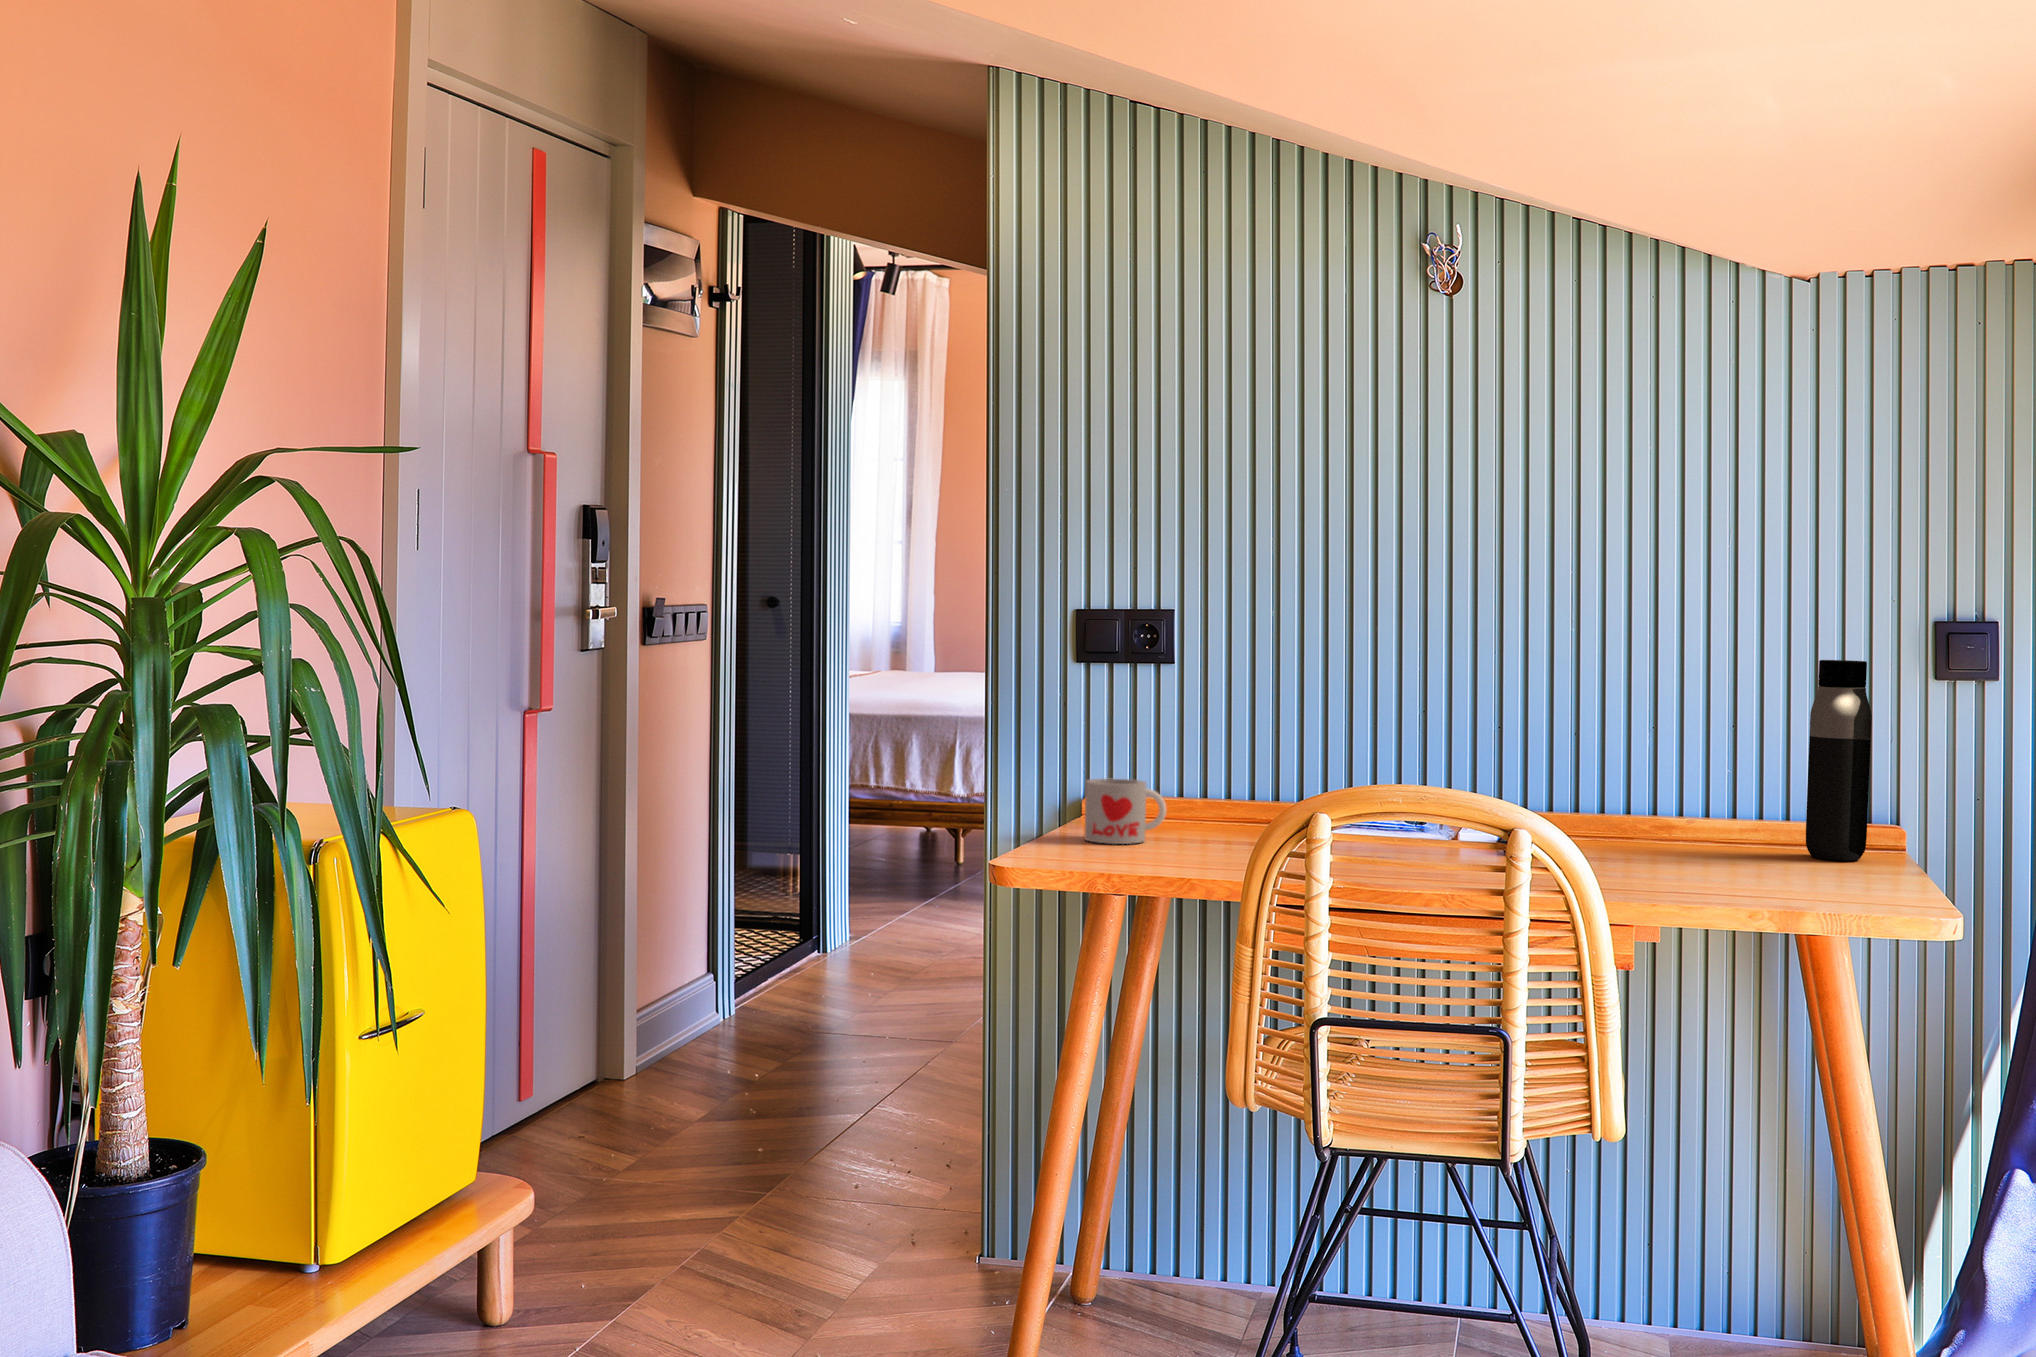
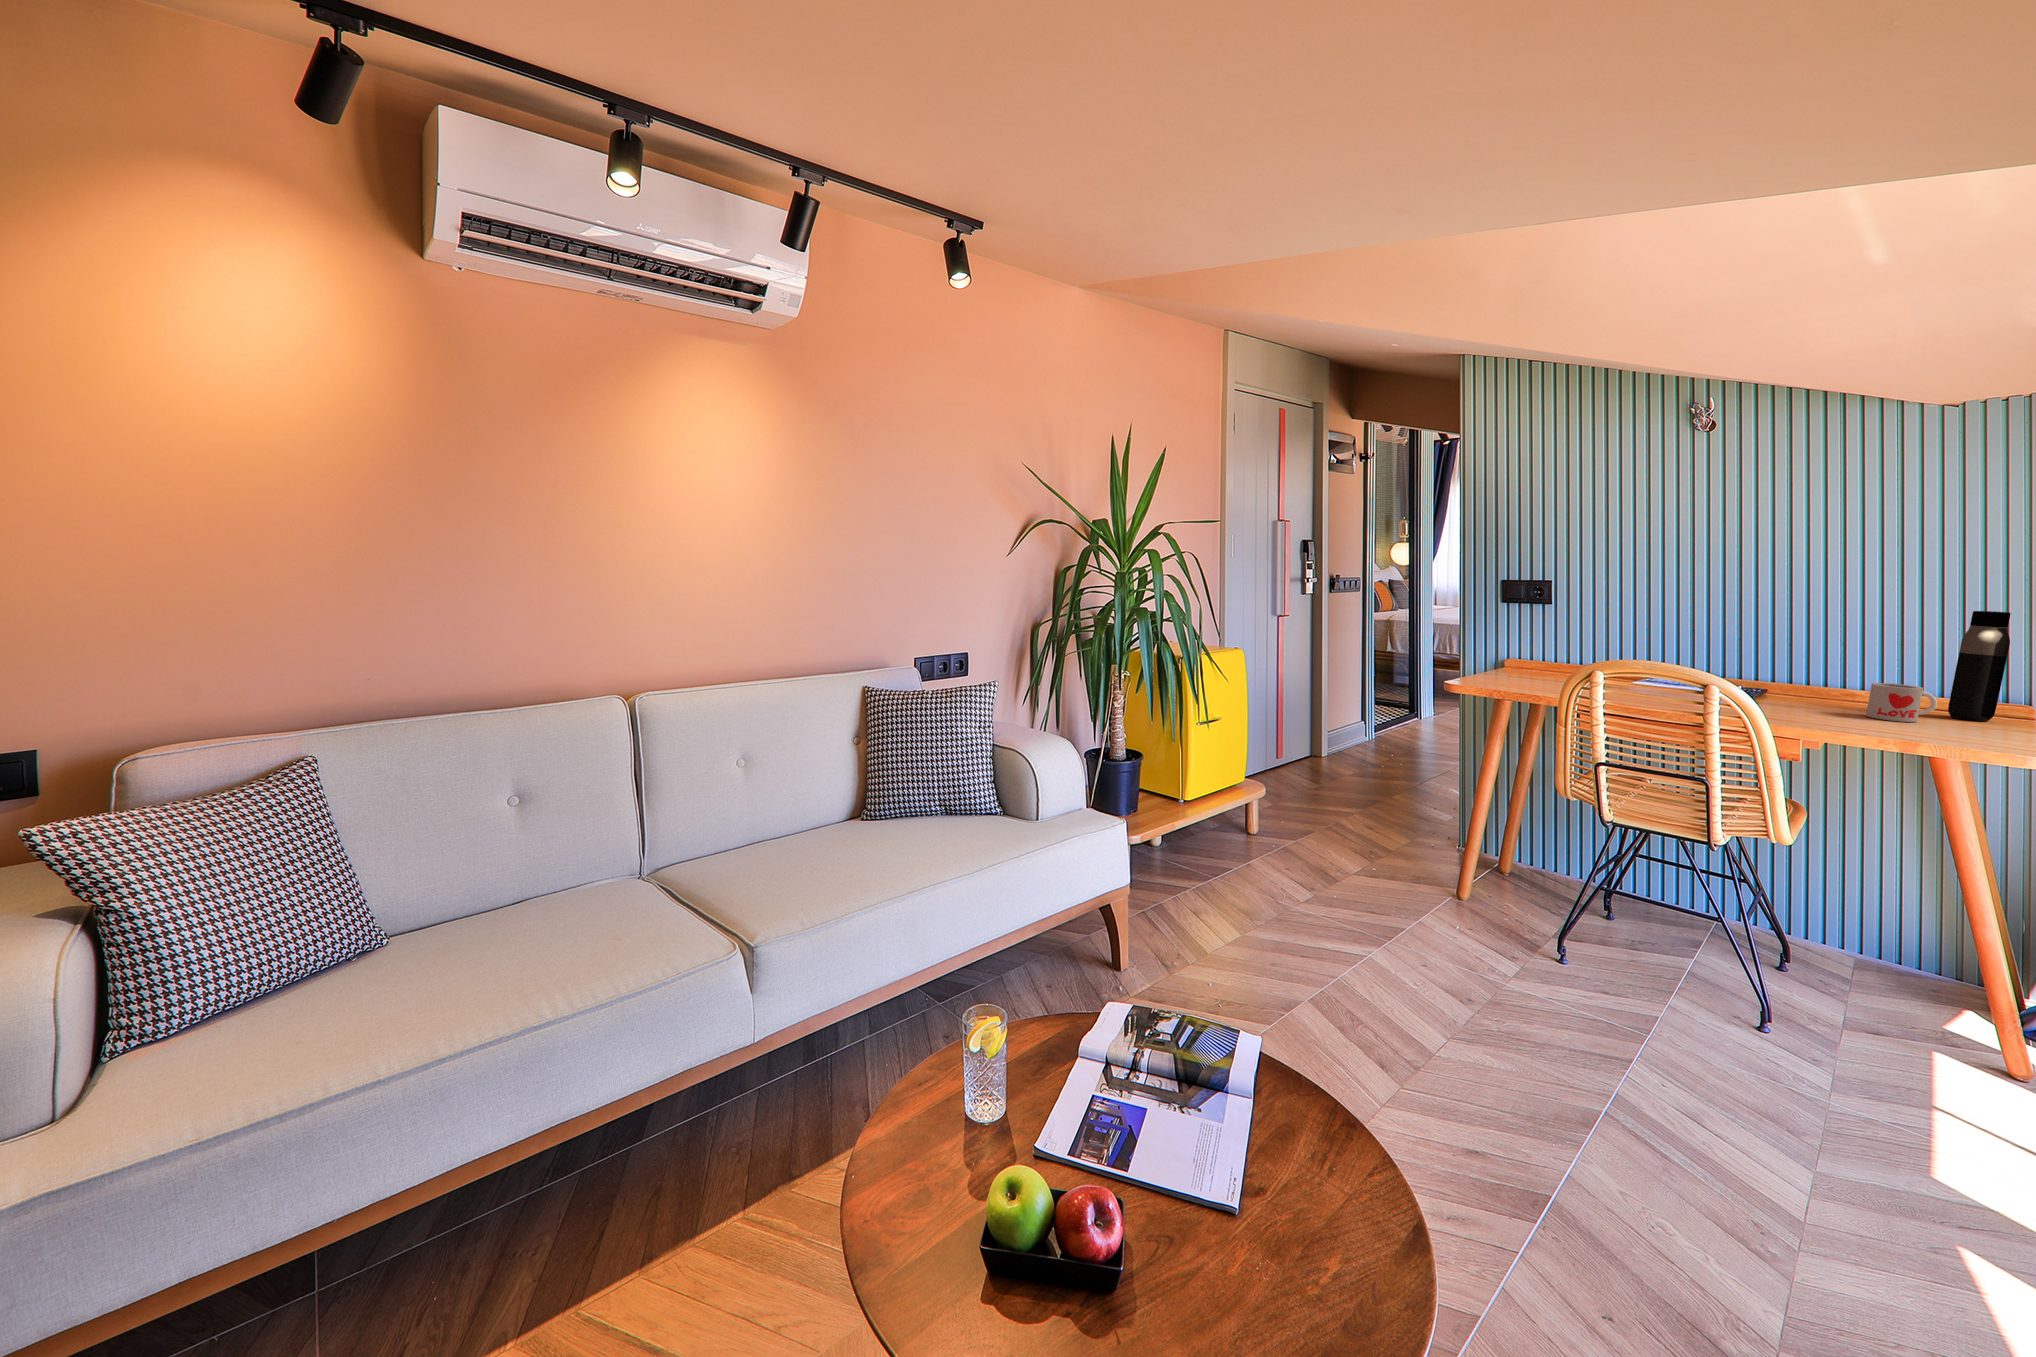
mug: present [1084,779,1166,844] -> present [1866,683,1937,722]

